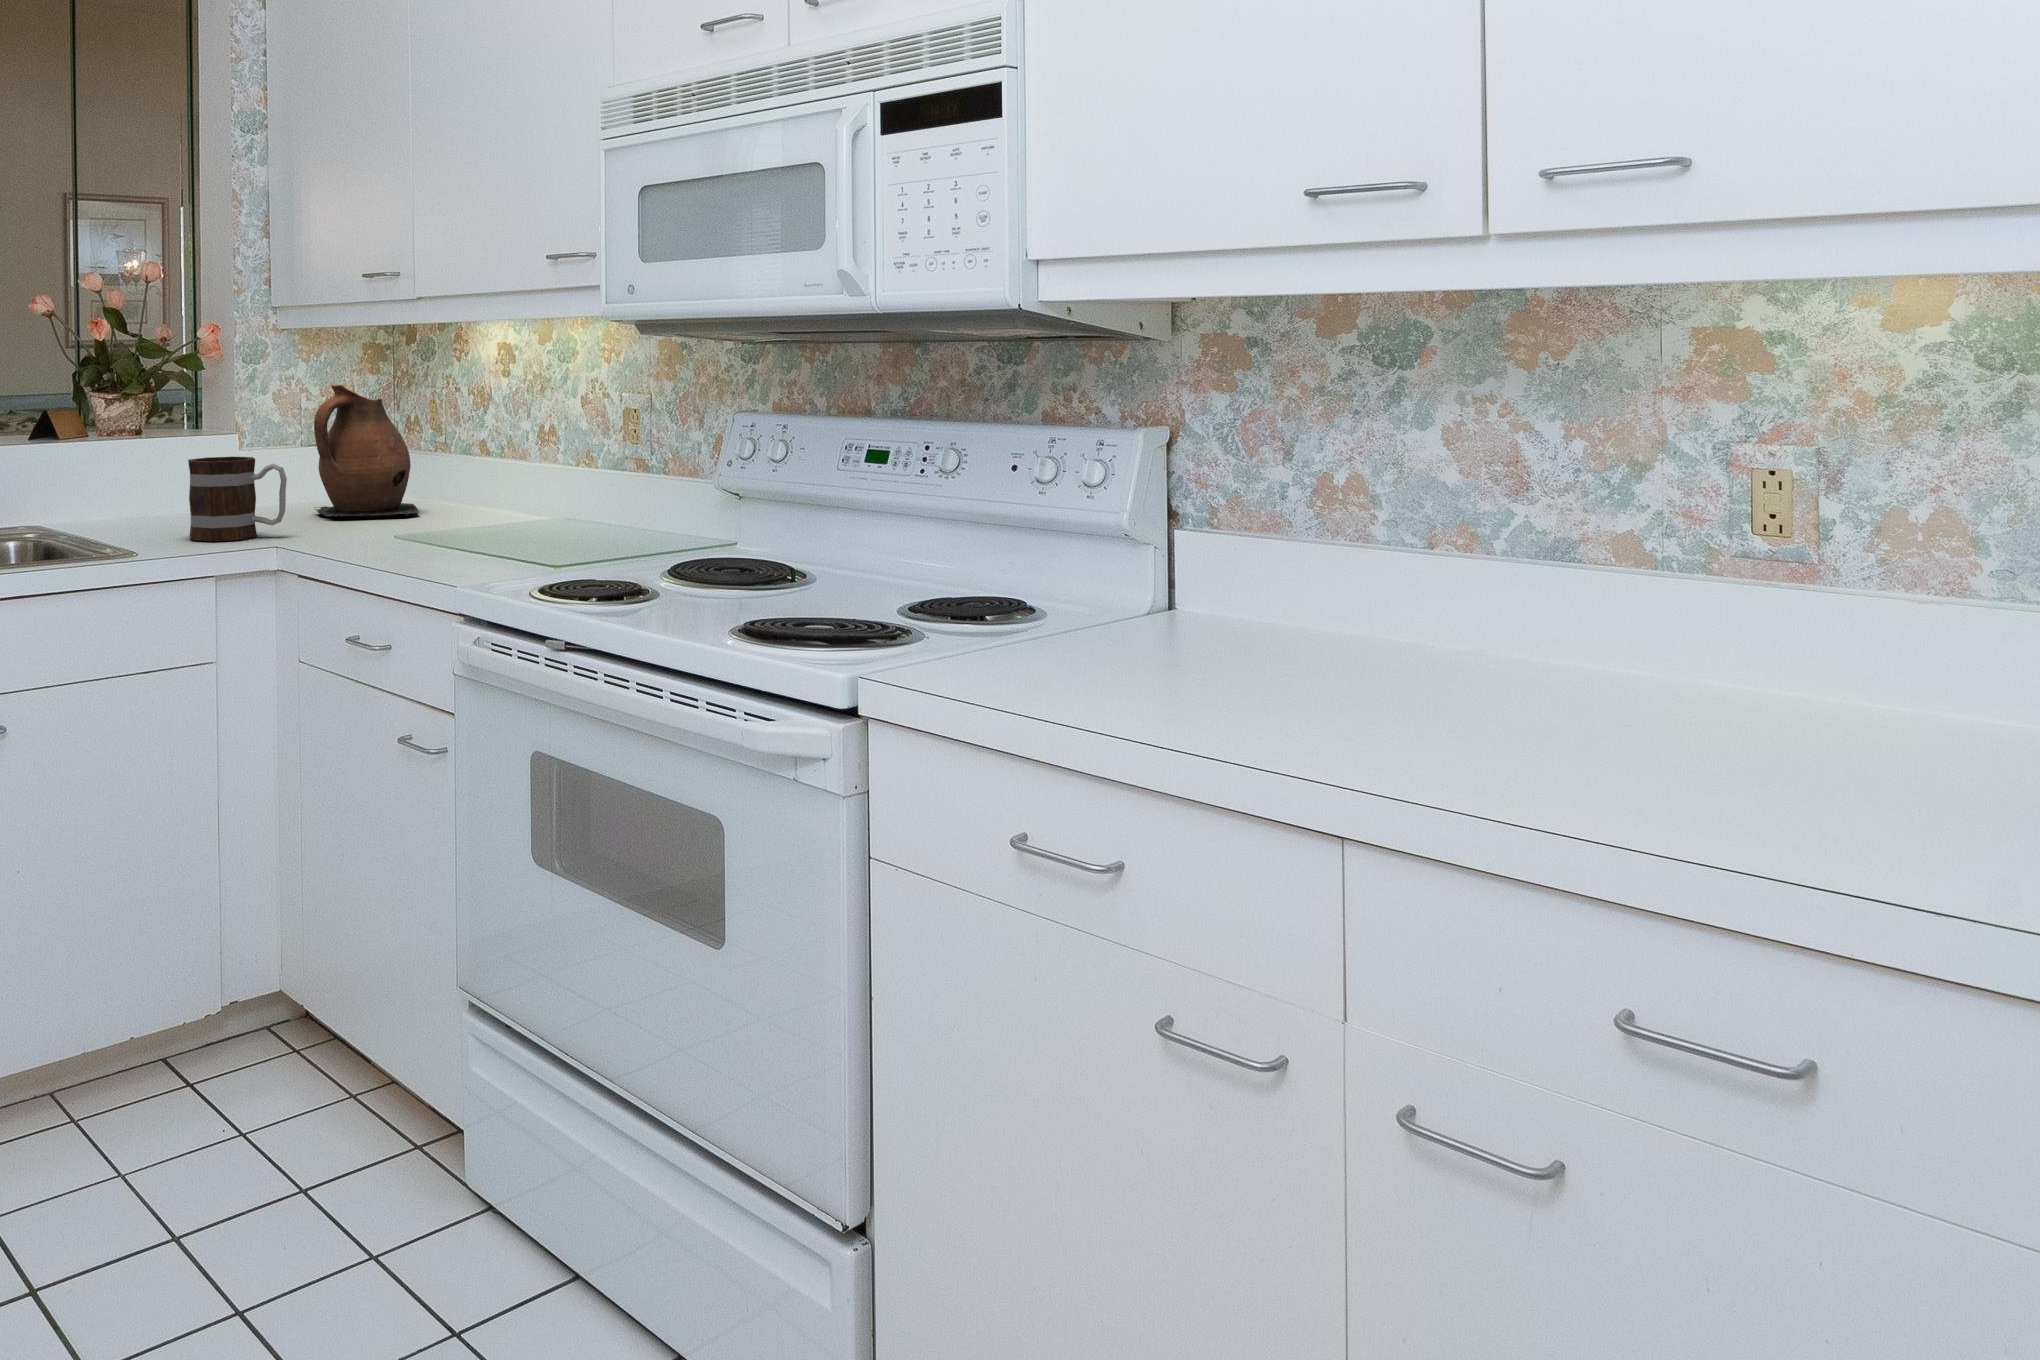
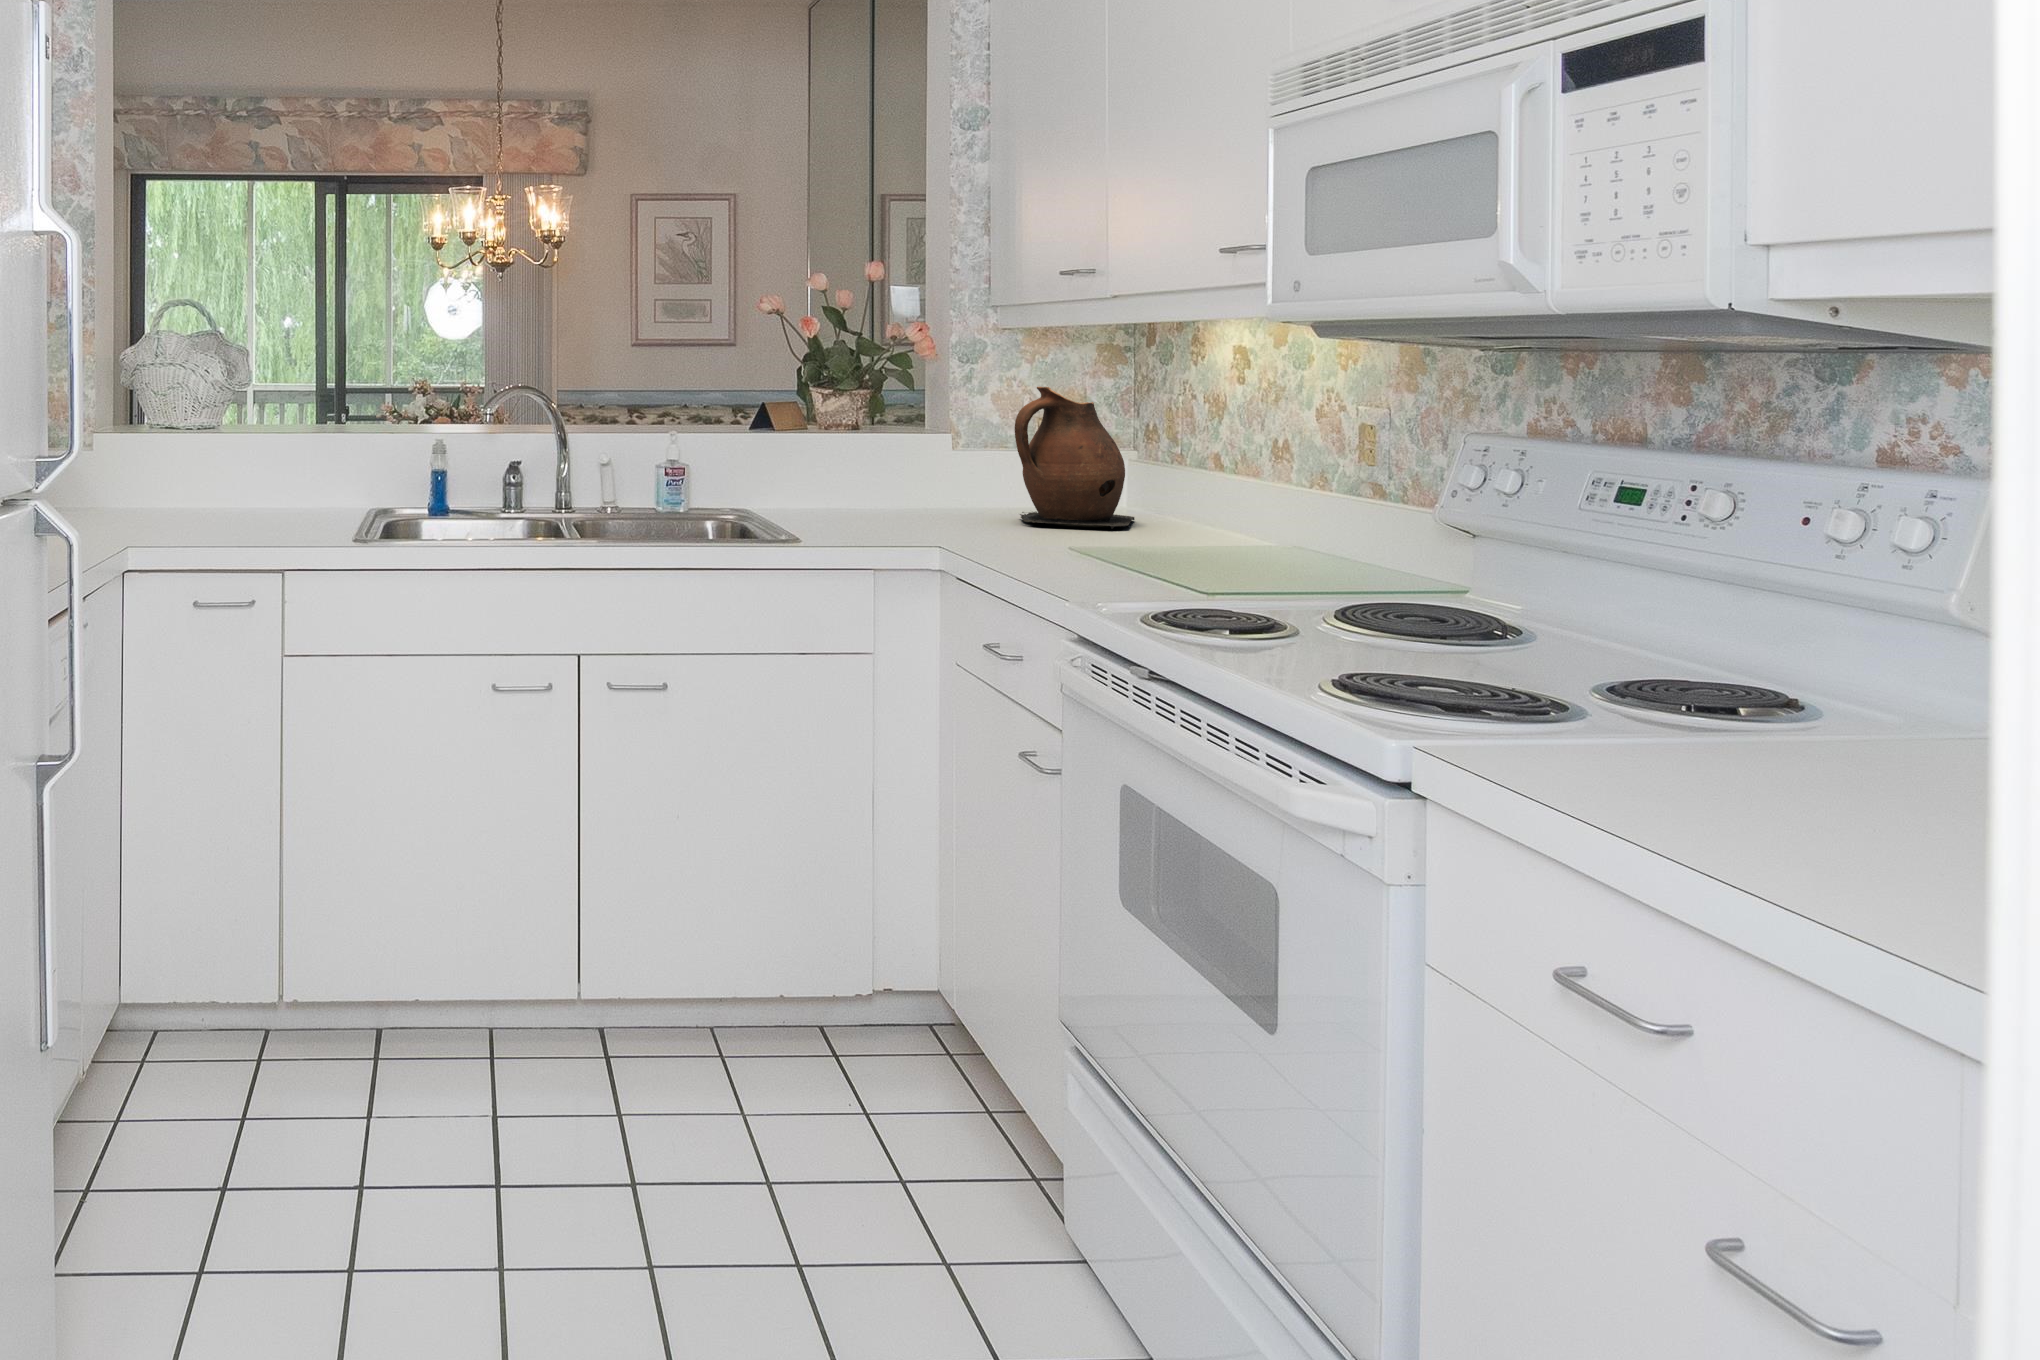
mug: present [188,457,287,541] -> none [867,454,964,537]

